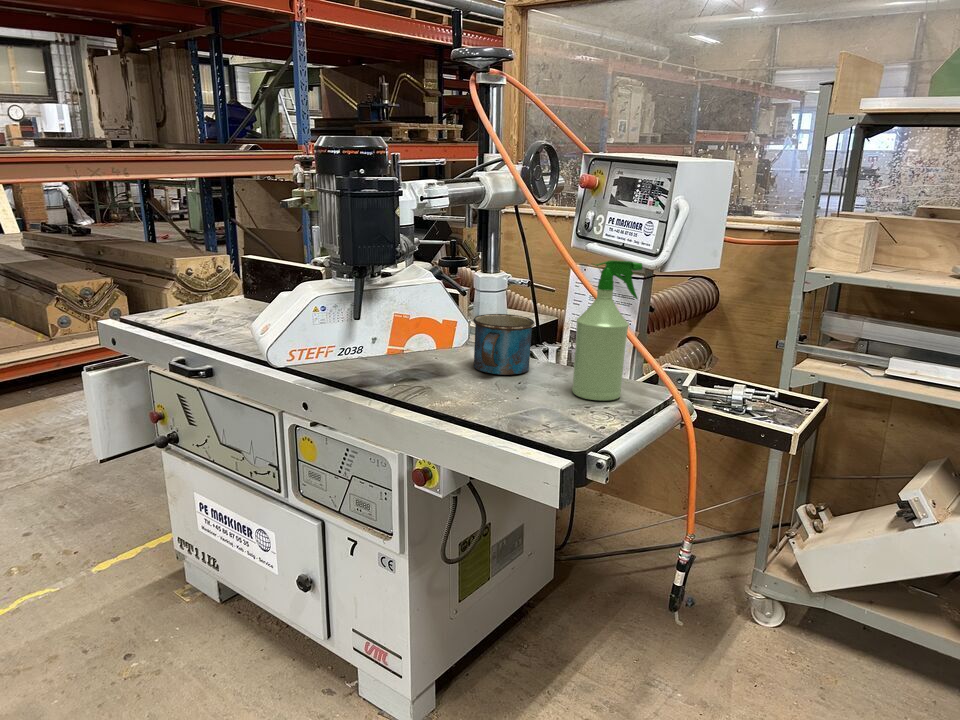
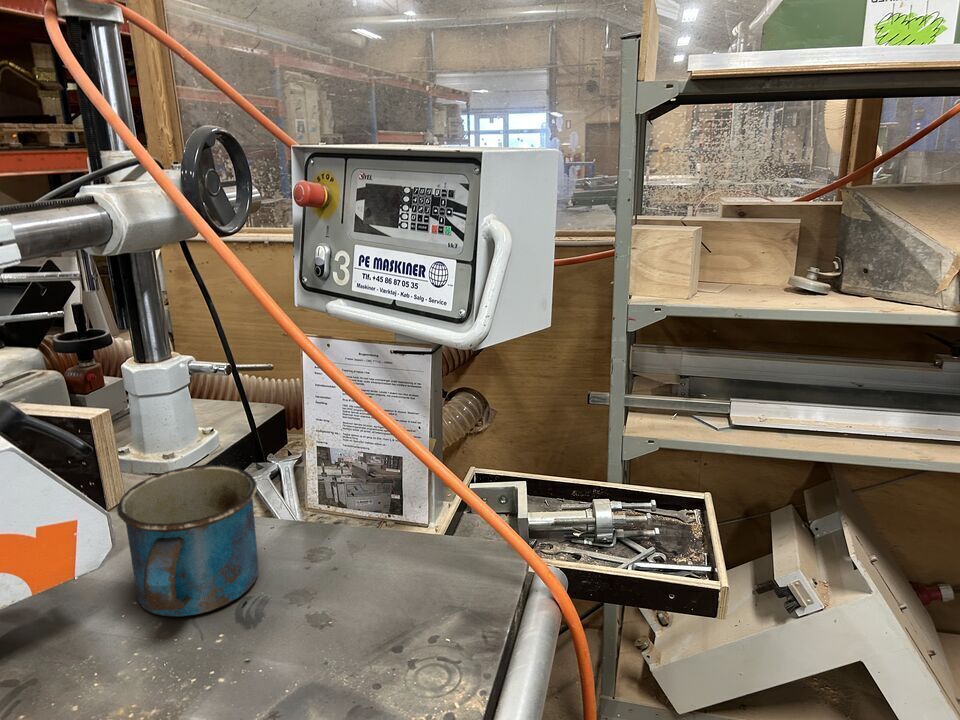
spray bottle: present [572,260,642,400] -> none [354,359,477,656]

